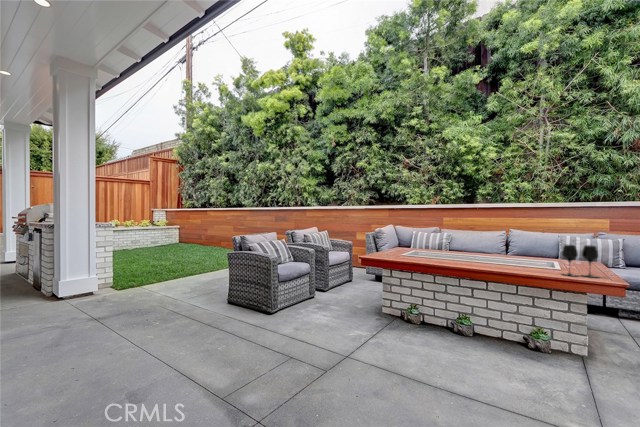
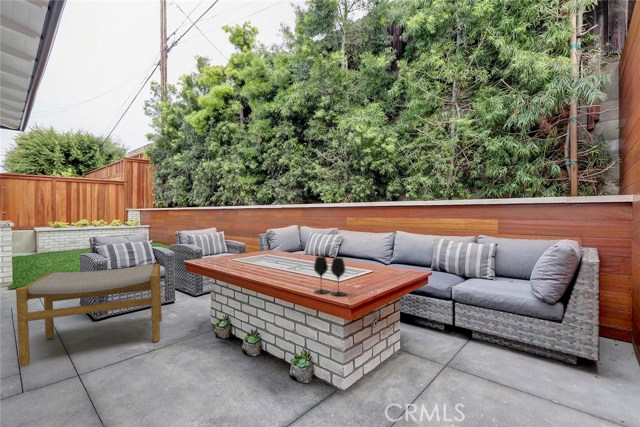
footstool: none [243,257,363,357] -> present [16,264,162,367]

